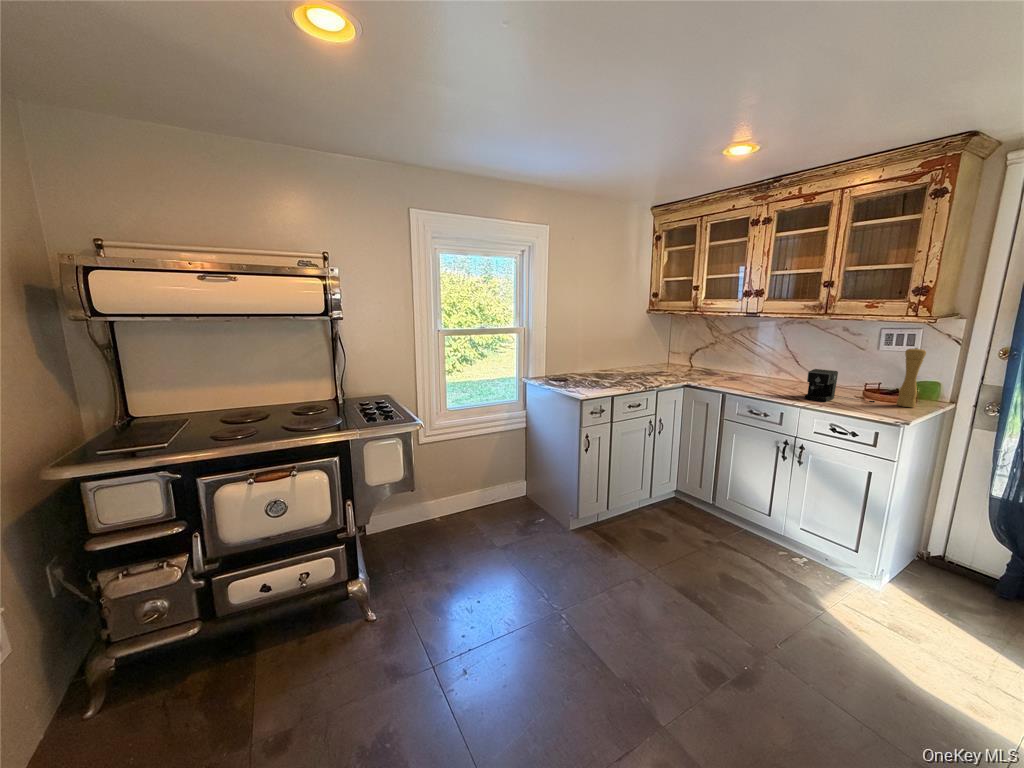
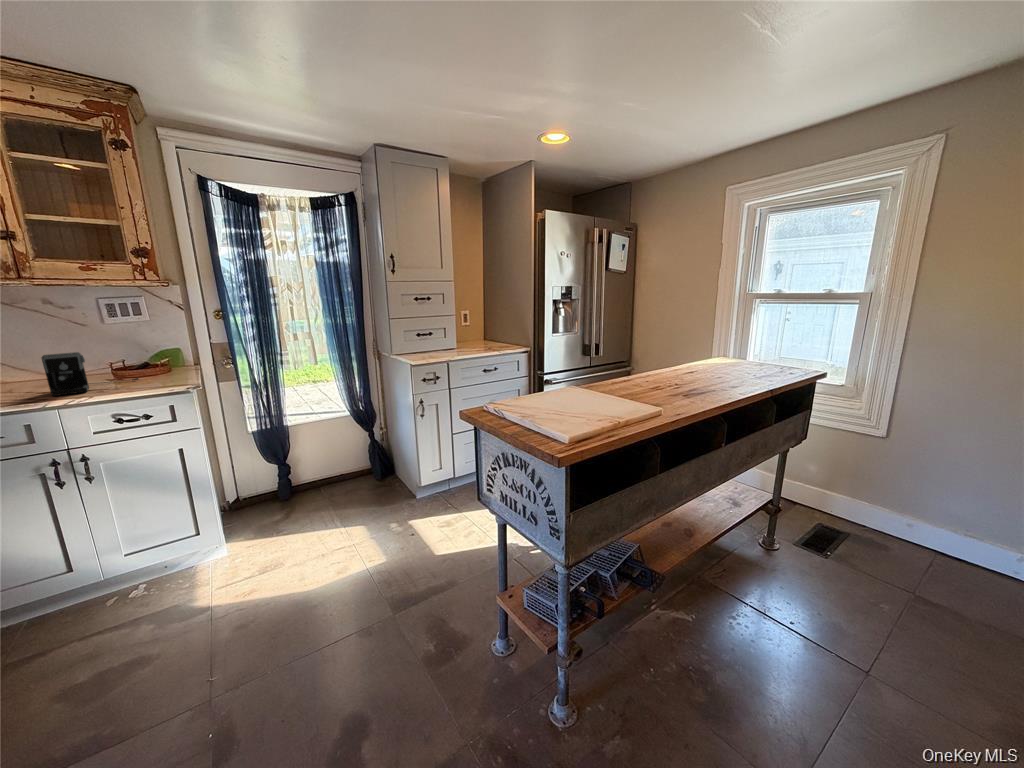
pepper mill: present [897,348,926,407] -> none [147,314,178,376]

